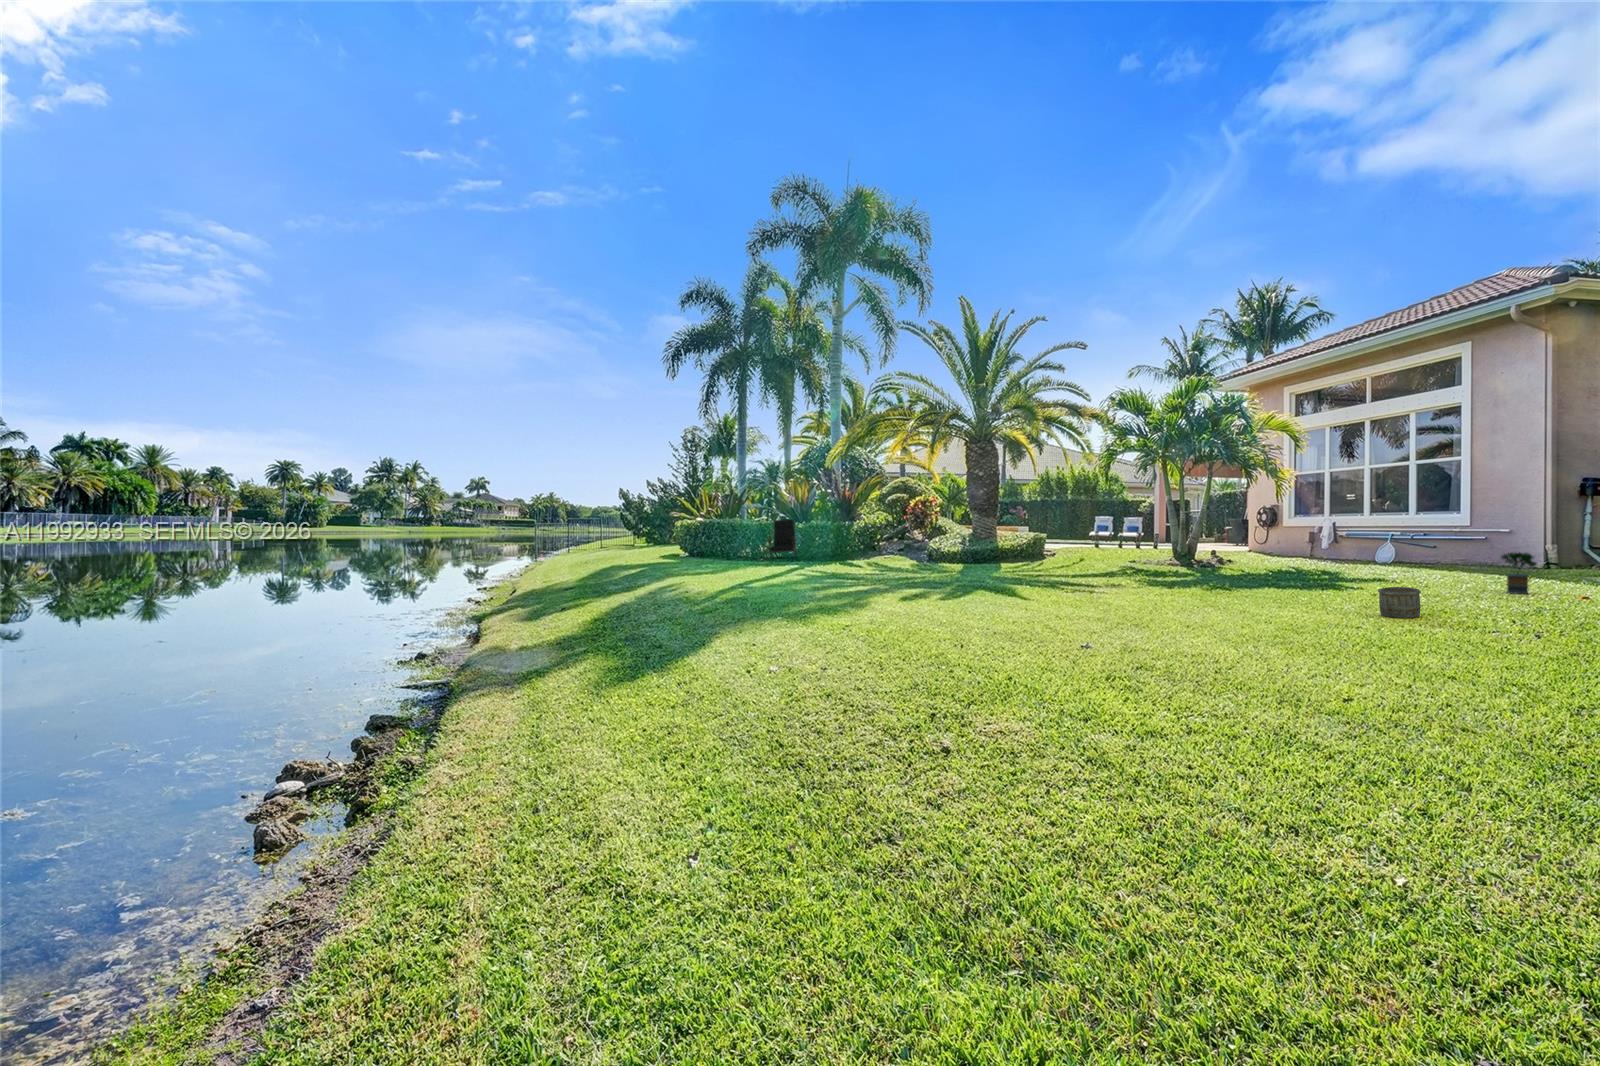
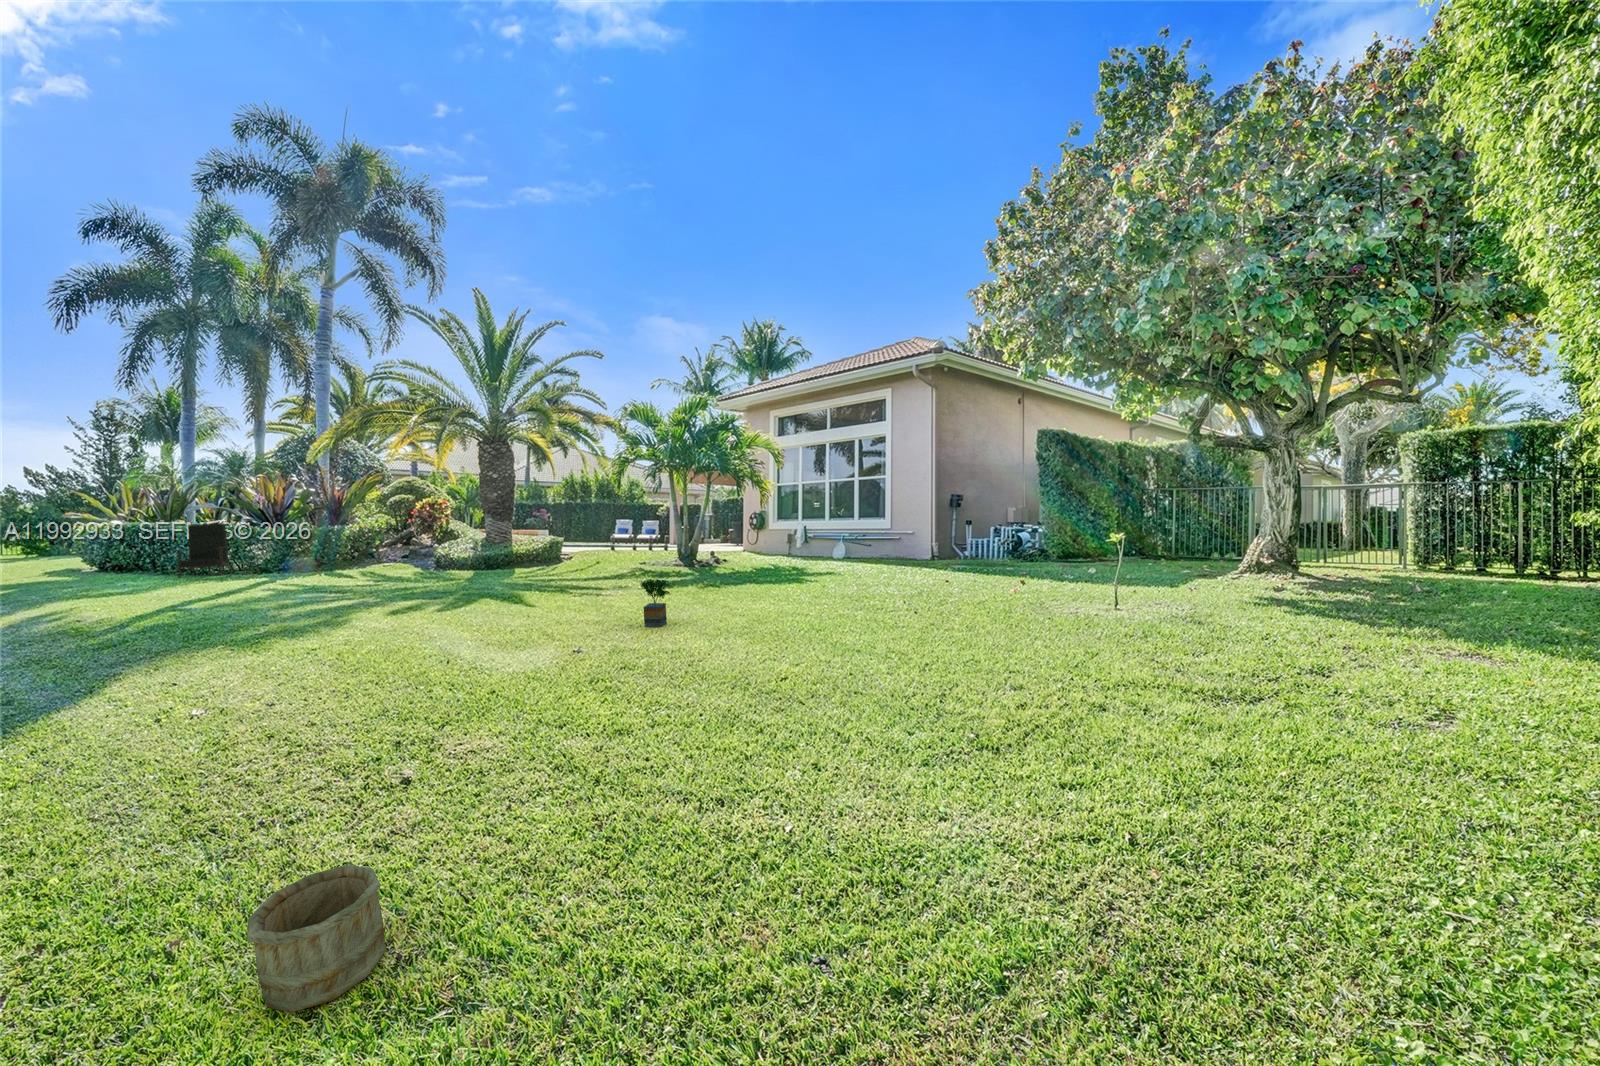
potted tree: present [1501,552,1537,594] -> present [641,579,670,627]
wooden bucket: present [1378,587,1421,618] -> present [247,864,385,1012]

